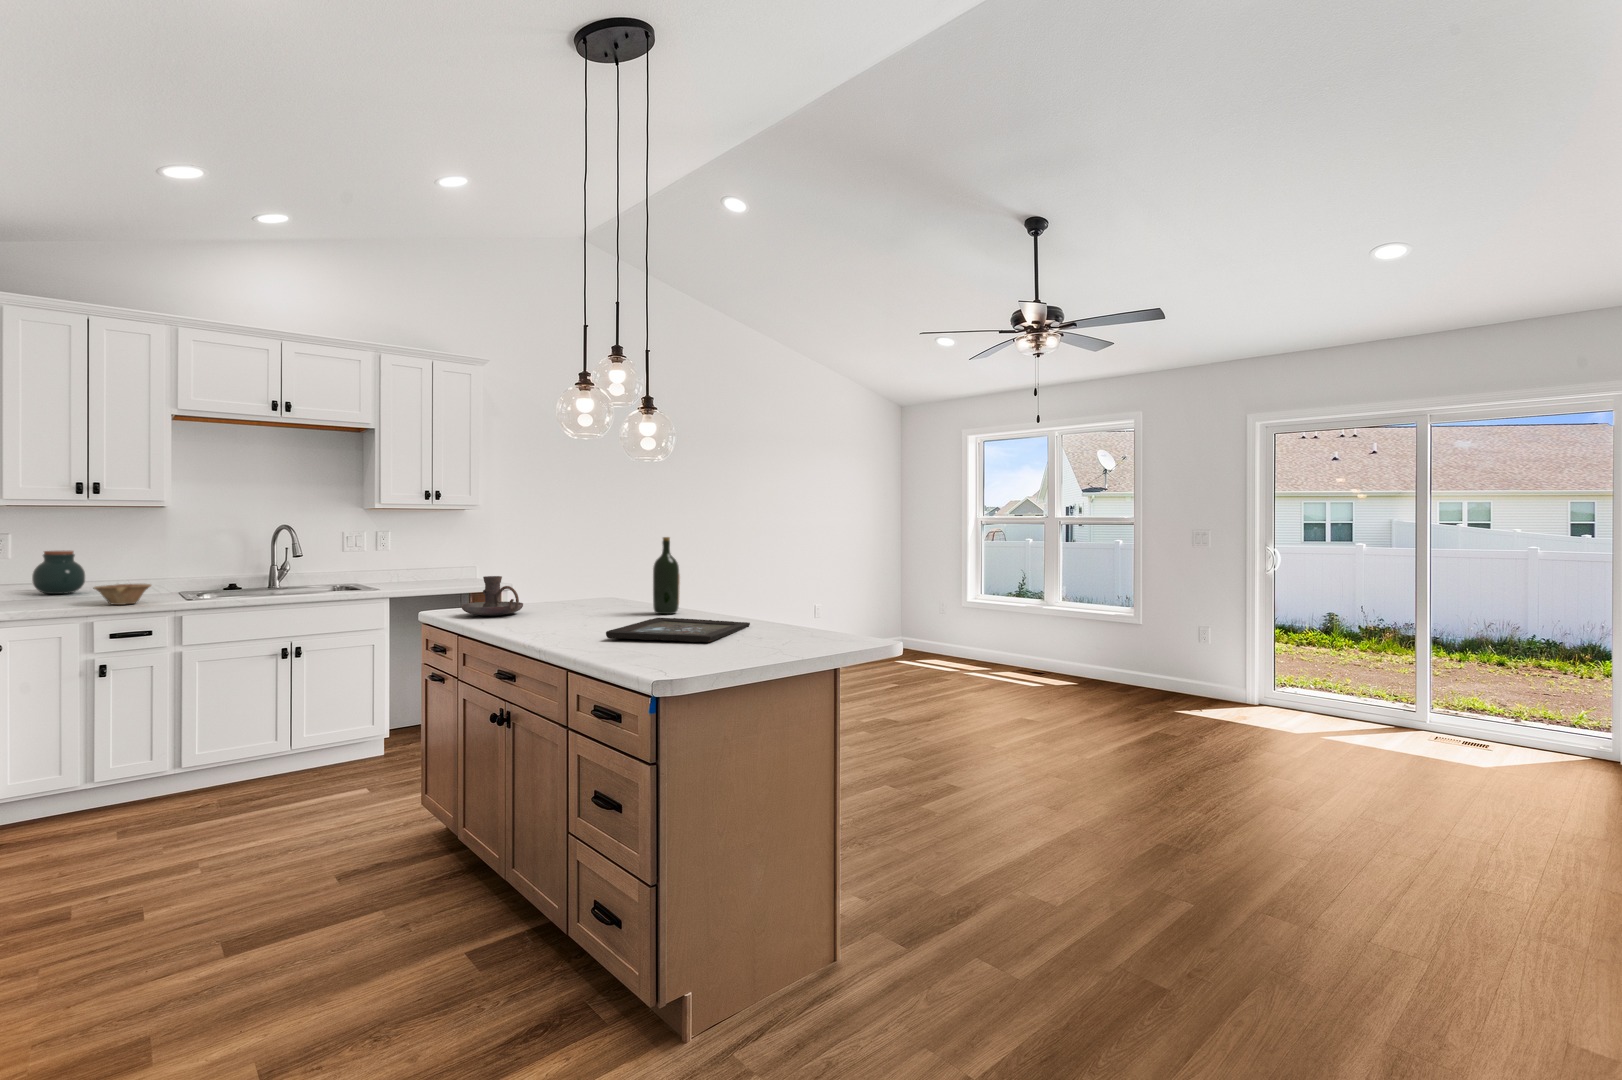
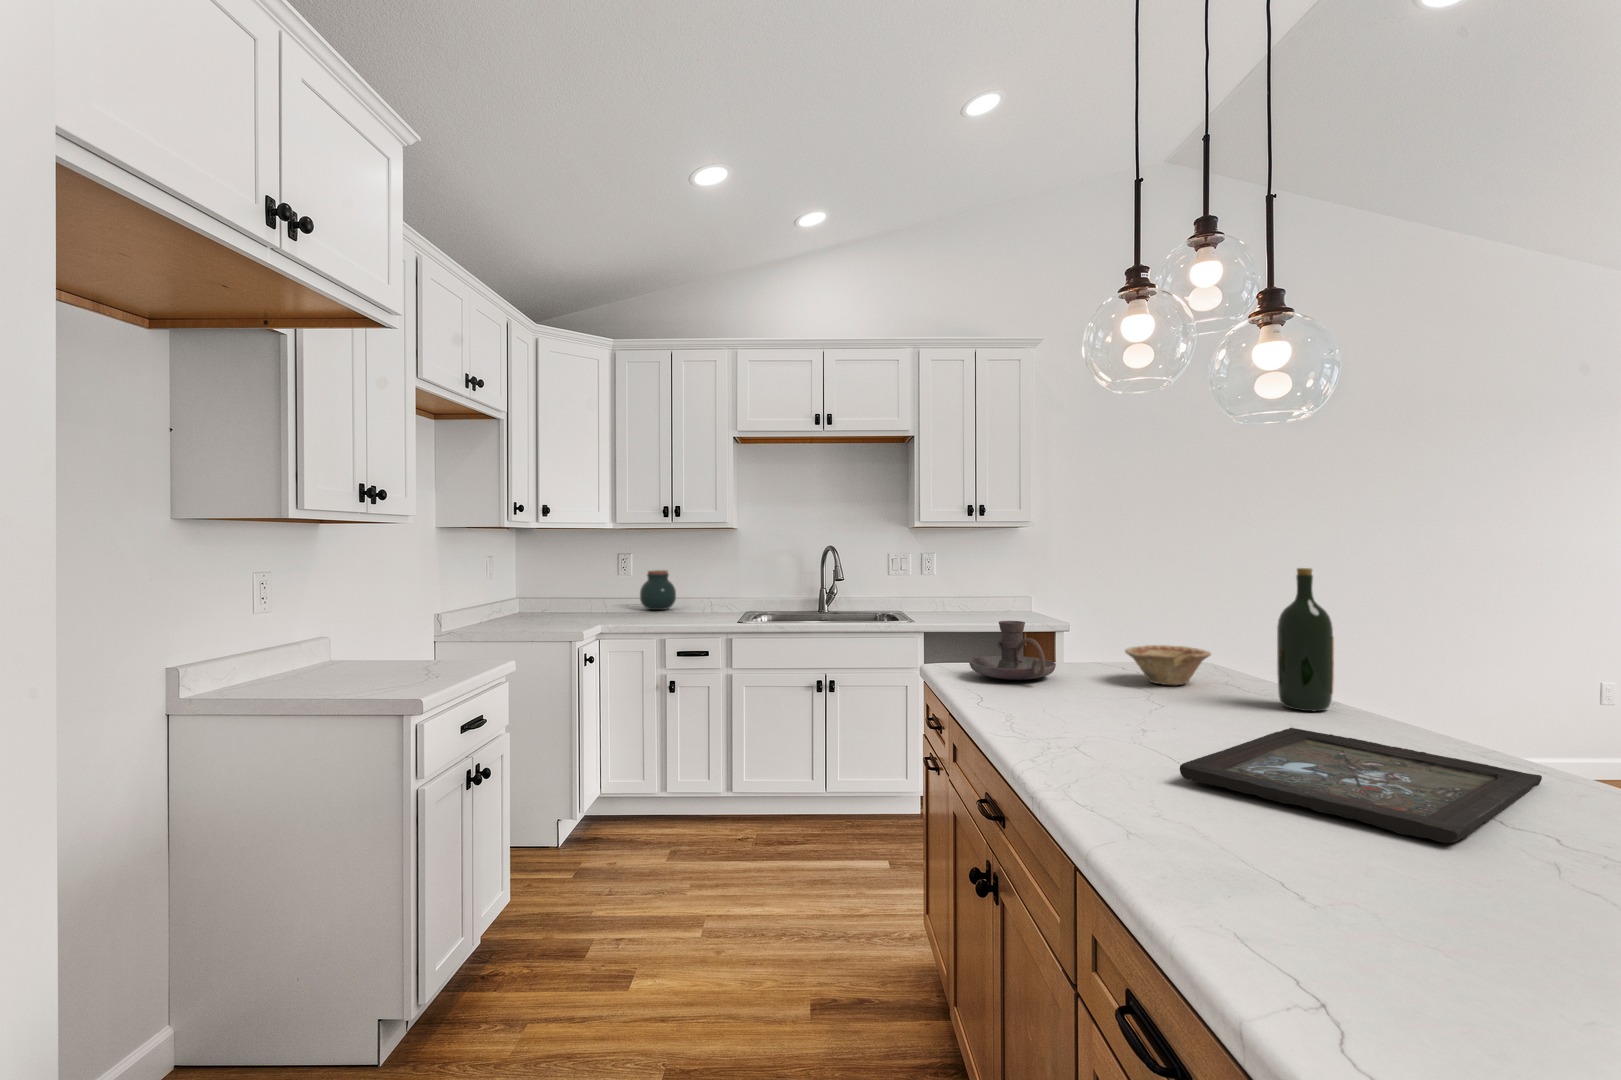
dish: present [94,584,151,605] -> present [1125,645,1211,685]

